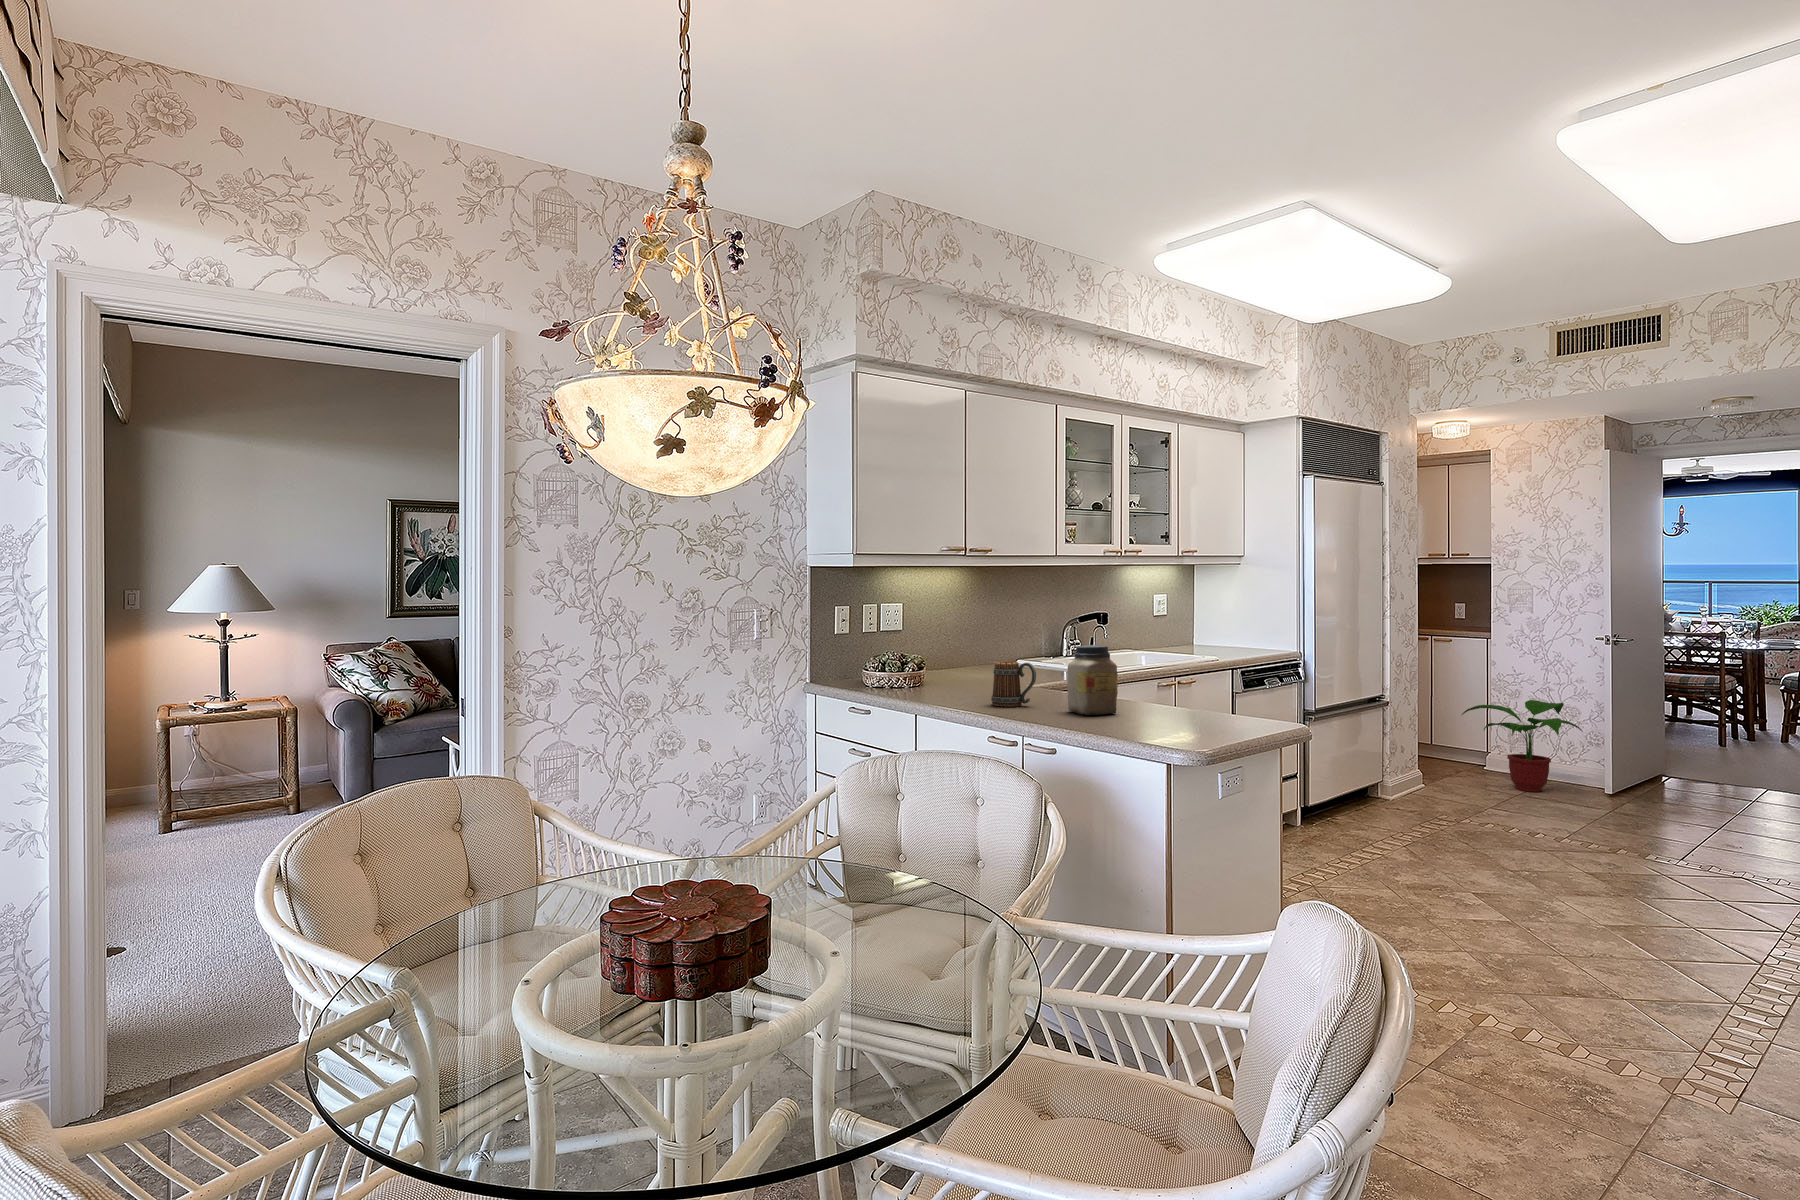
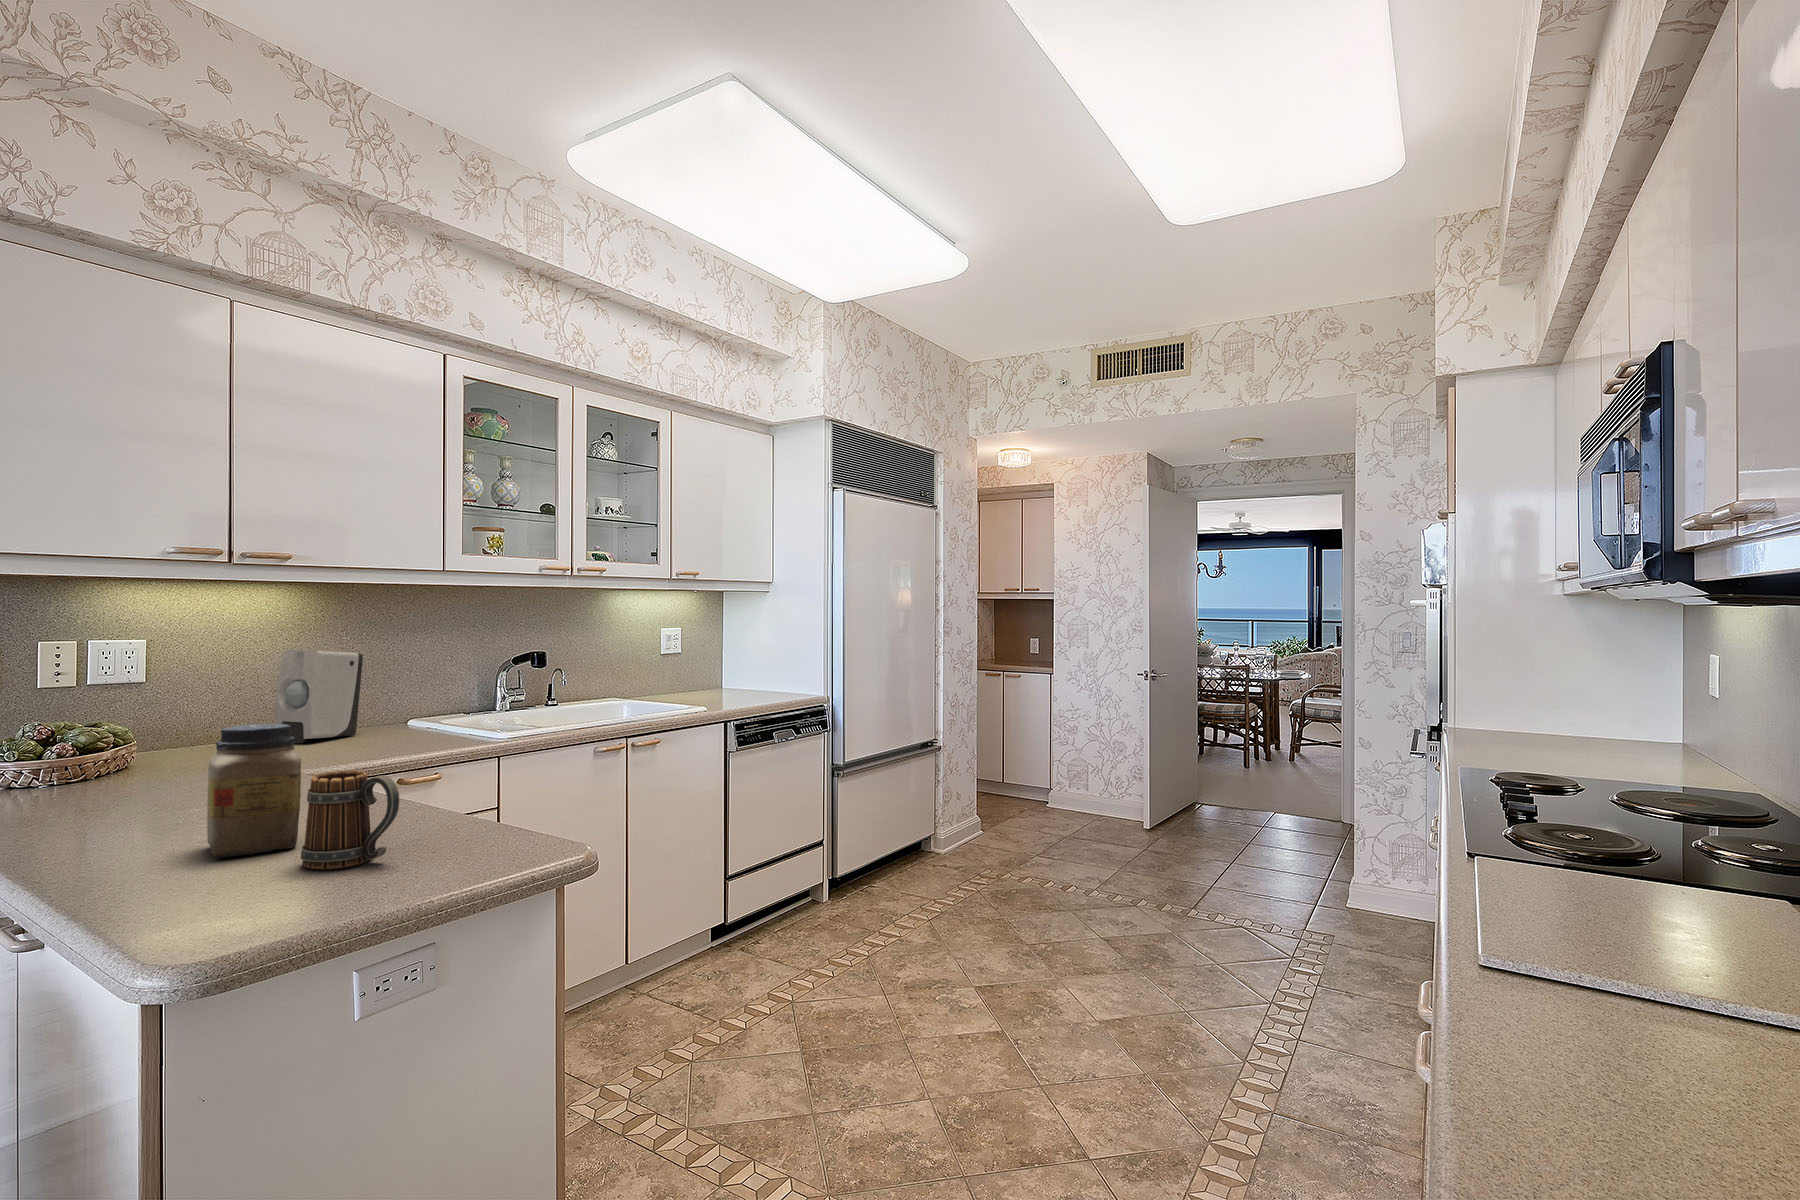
soap dispenser: none [962,611,1004,672] -> present [275,650,363,743]
mug: present [991,661,1036,707] -> present [301,770,399,869]
potted plant: present [1462,700,1583,792] -> none [1020,737,1126,833]

